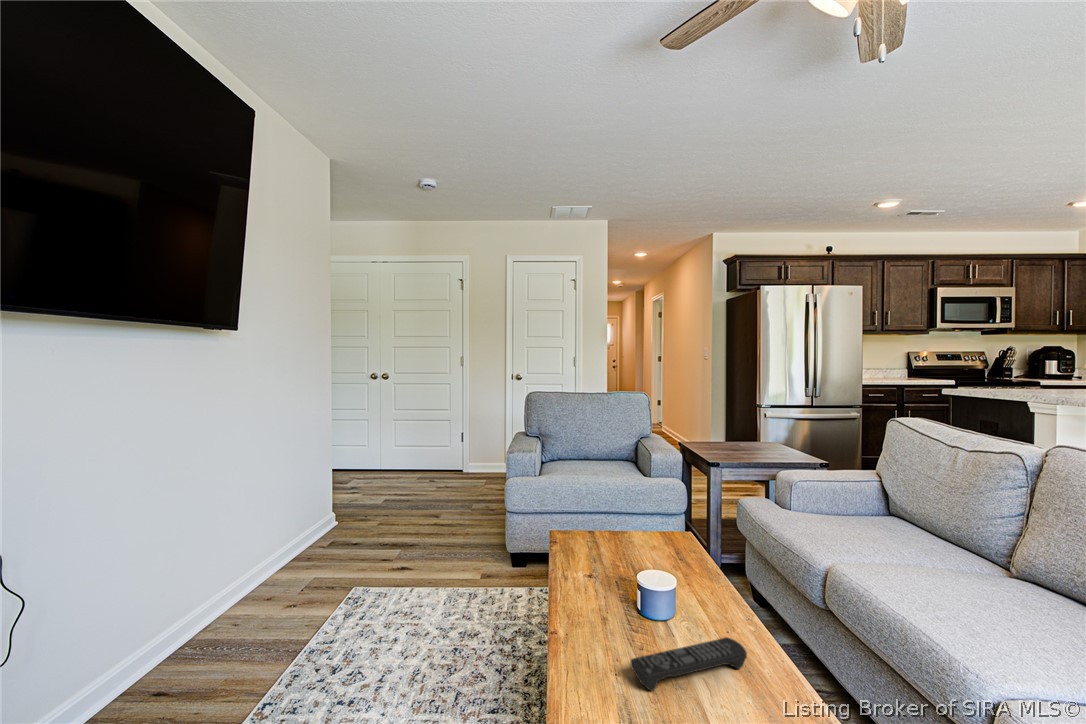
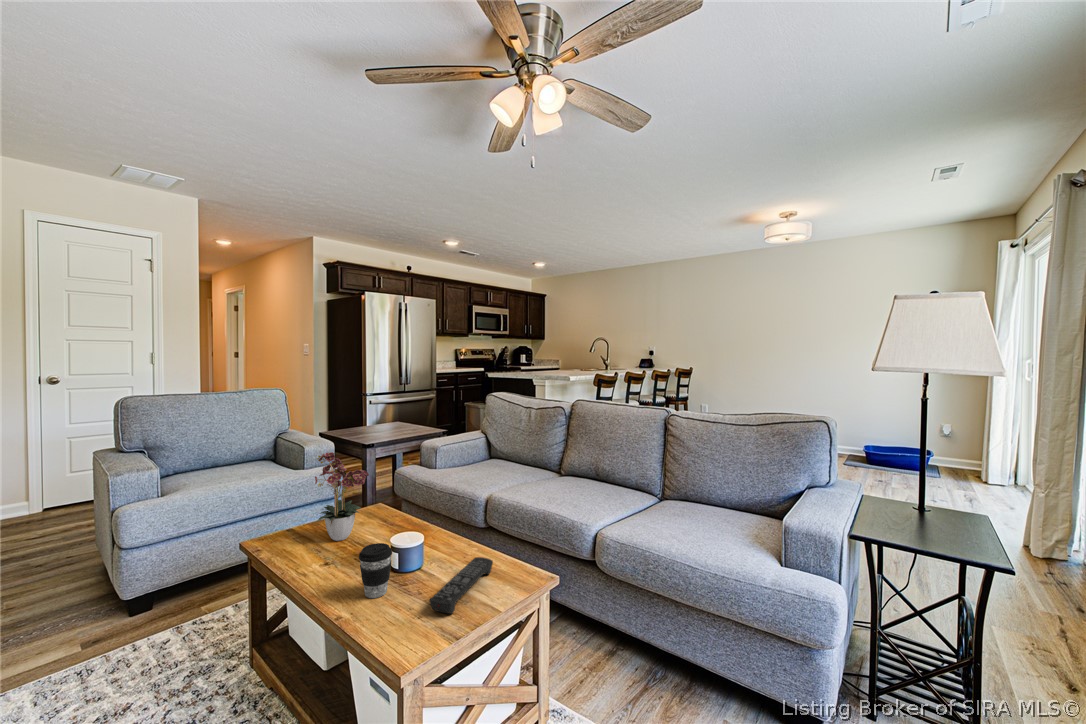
flower arrangement: none [591,456,659,558] -> present [315,452,369,541]
coffee cup: none [585,569,620,631] -> present [359,543,392,598]

